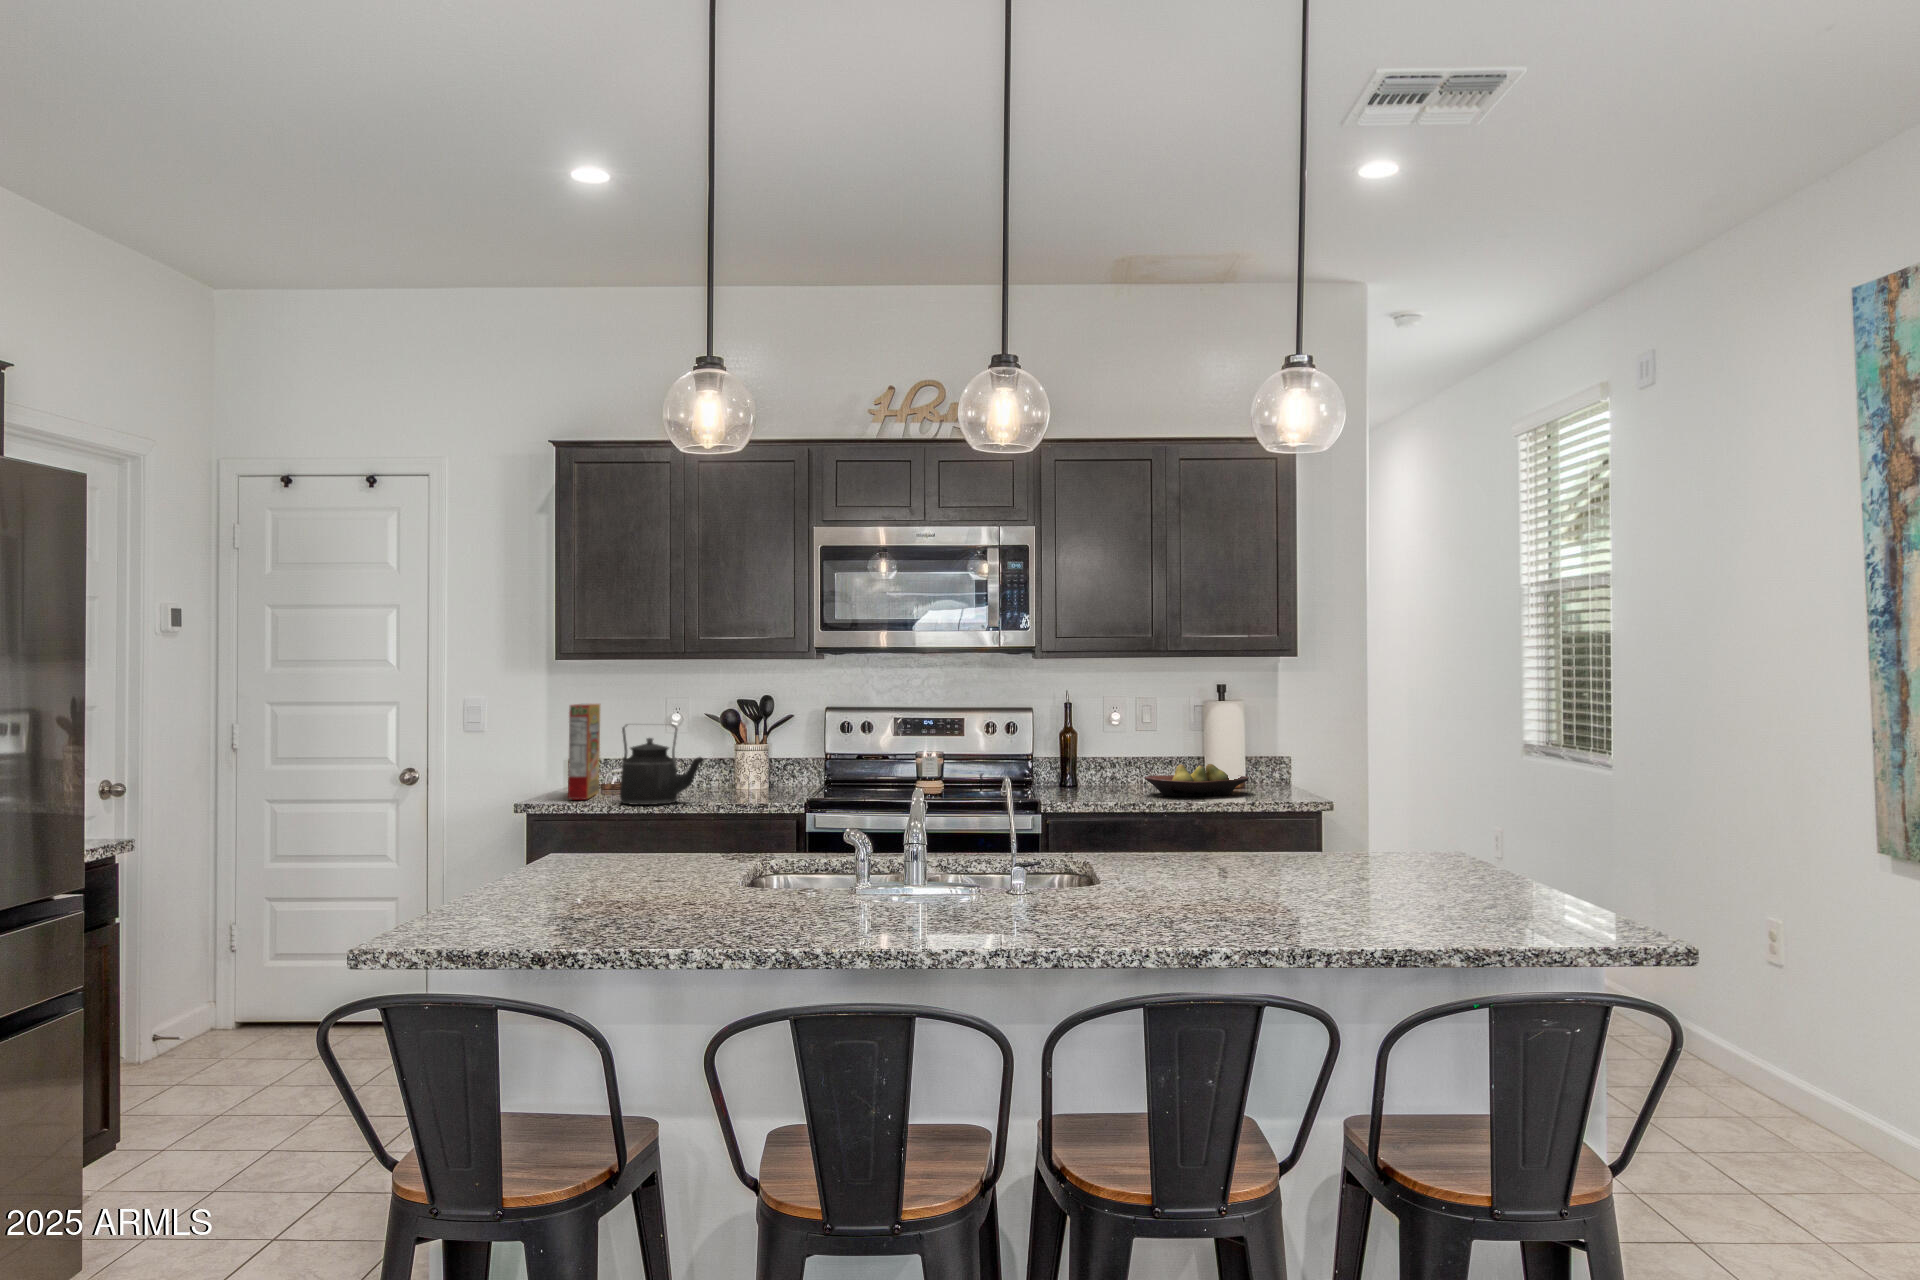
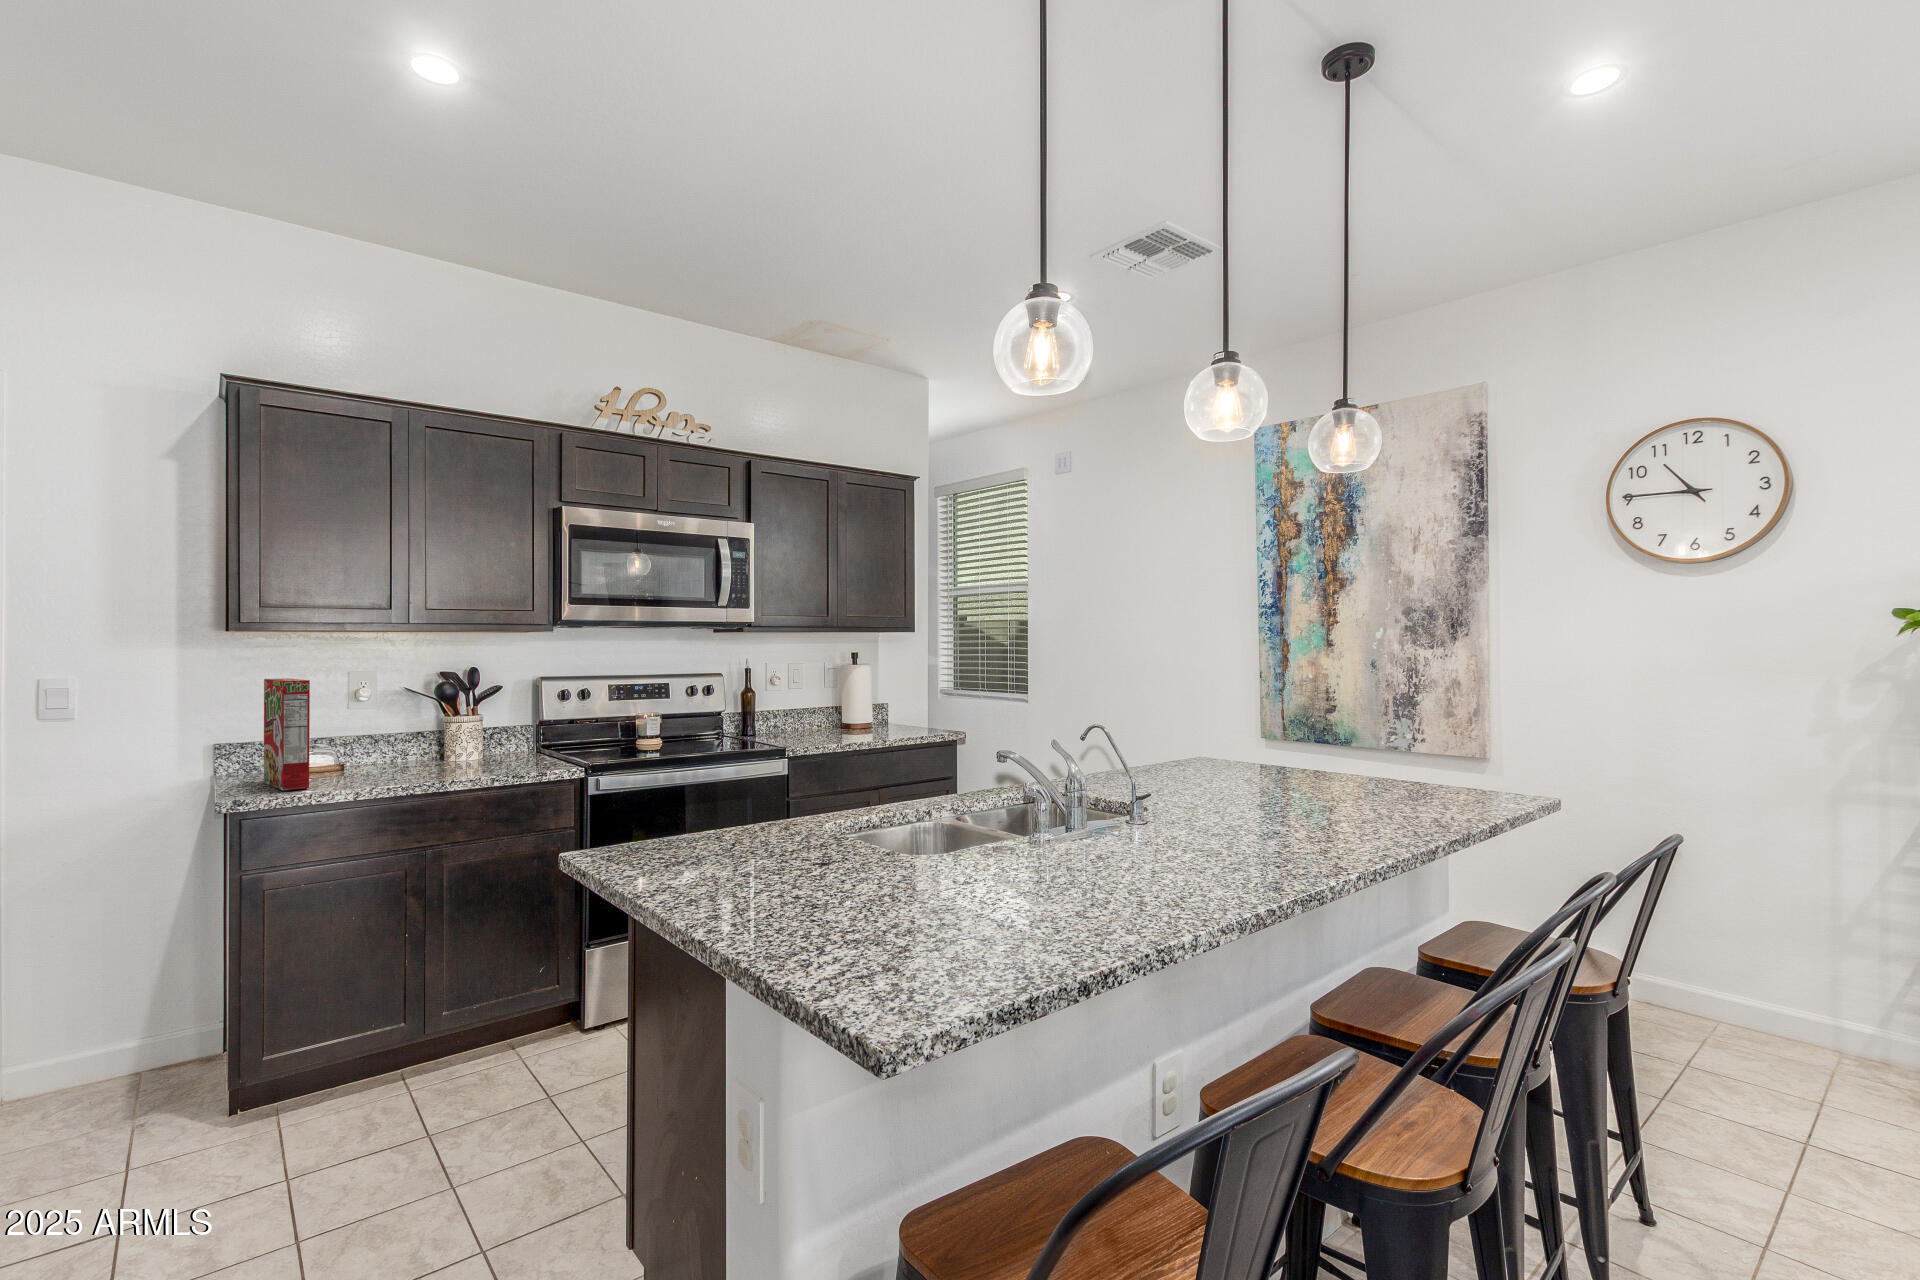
kettle: present [620,725,704,805] -> none [361,698,466,788]
fruit bowl: present [1145,764,1249,796] -> none [825,710,893,737]

